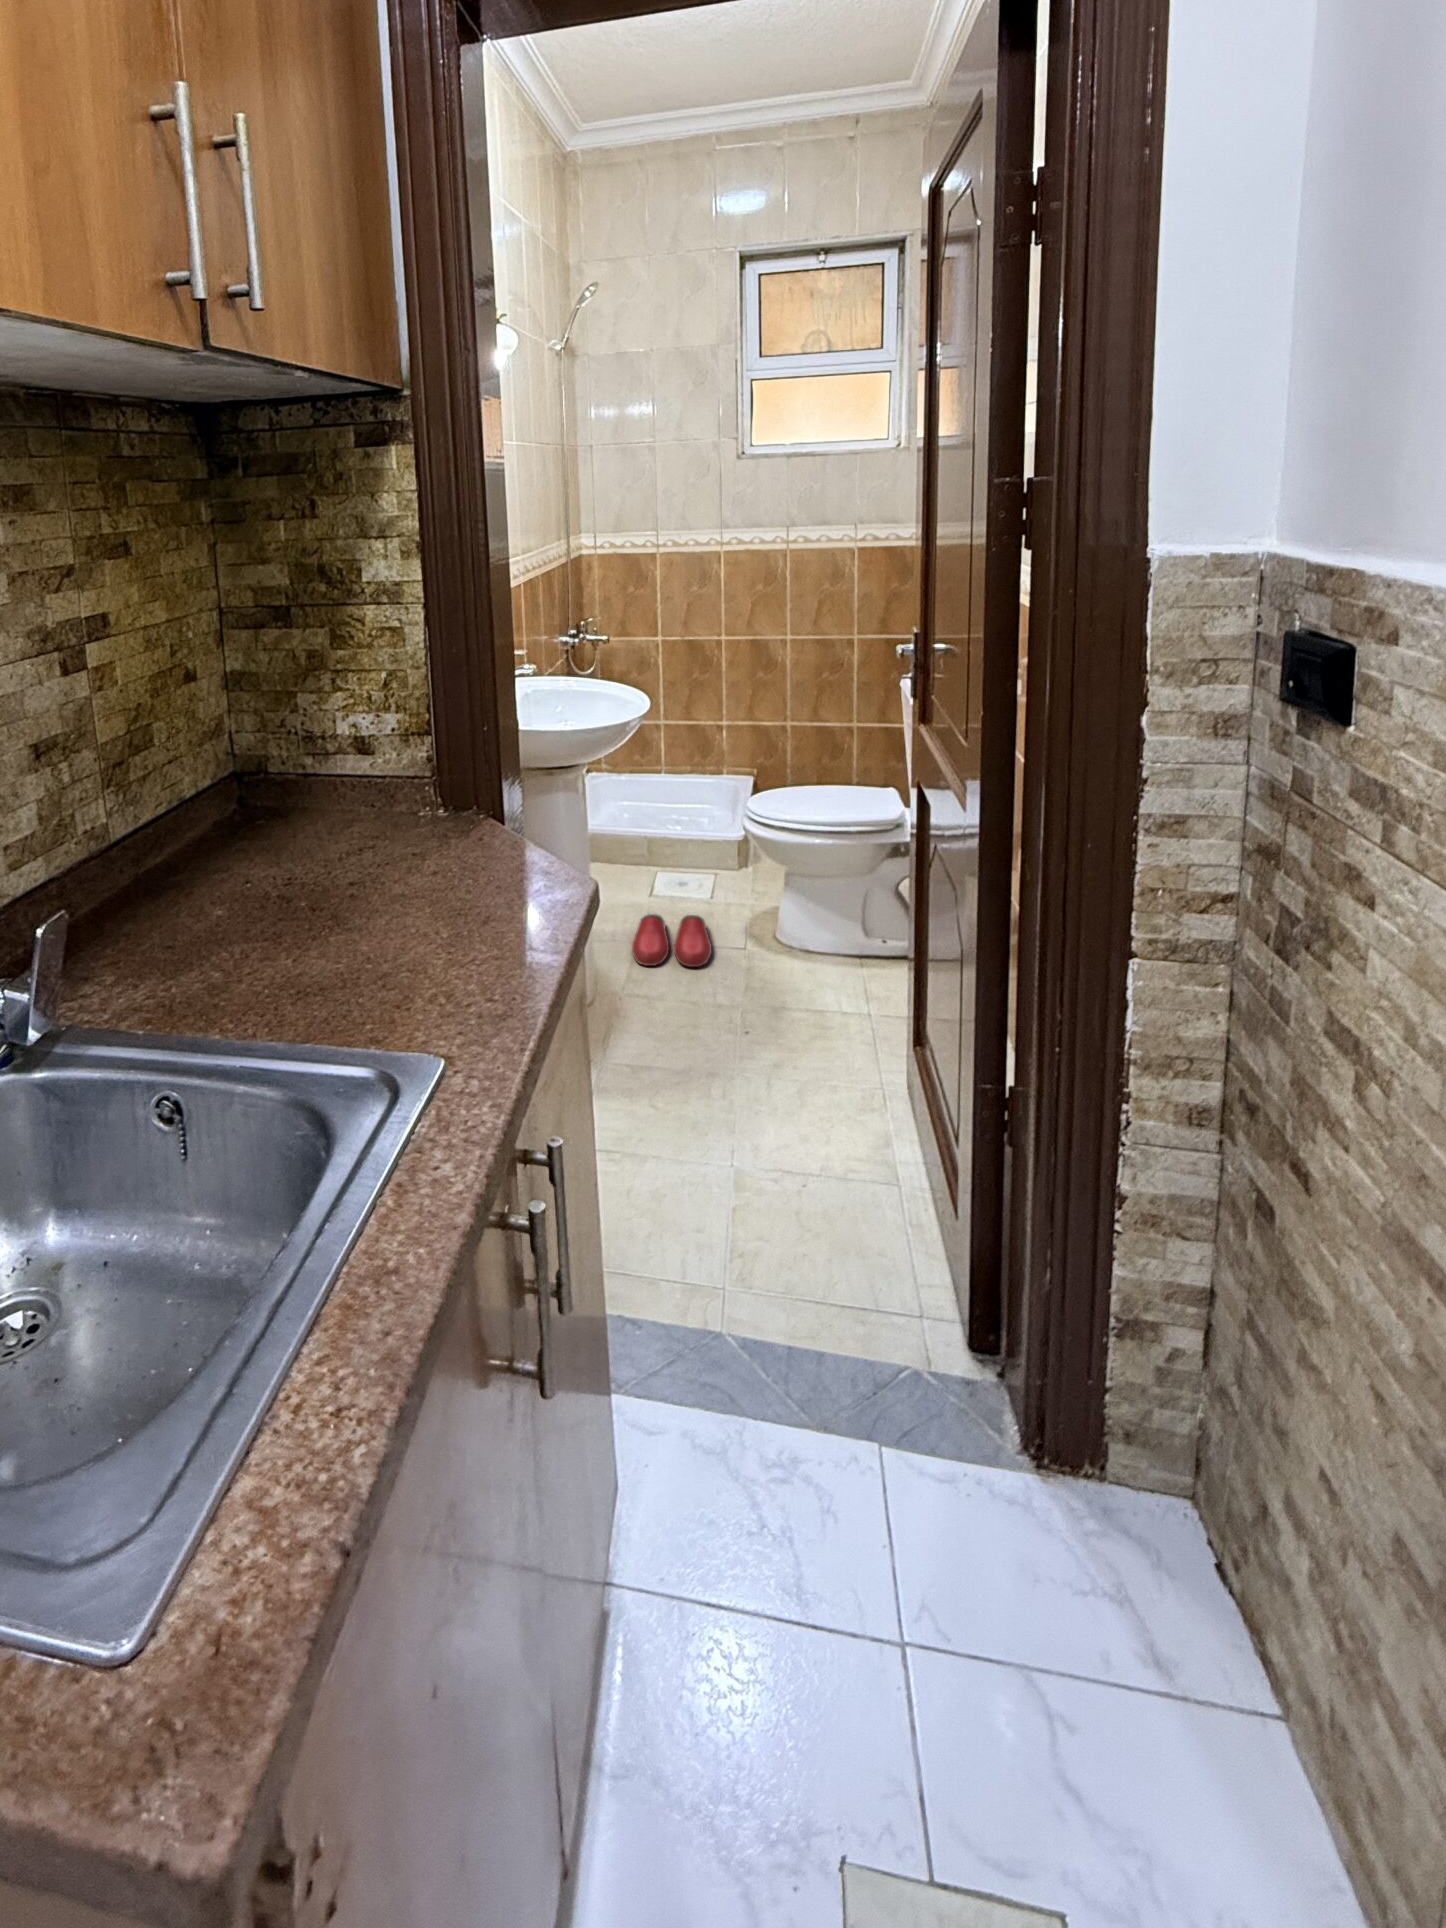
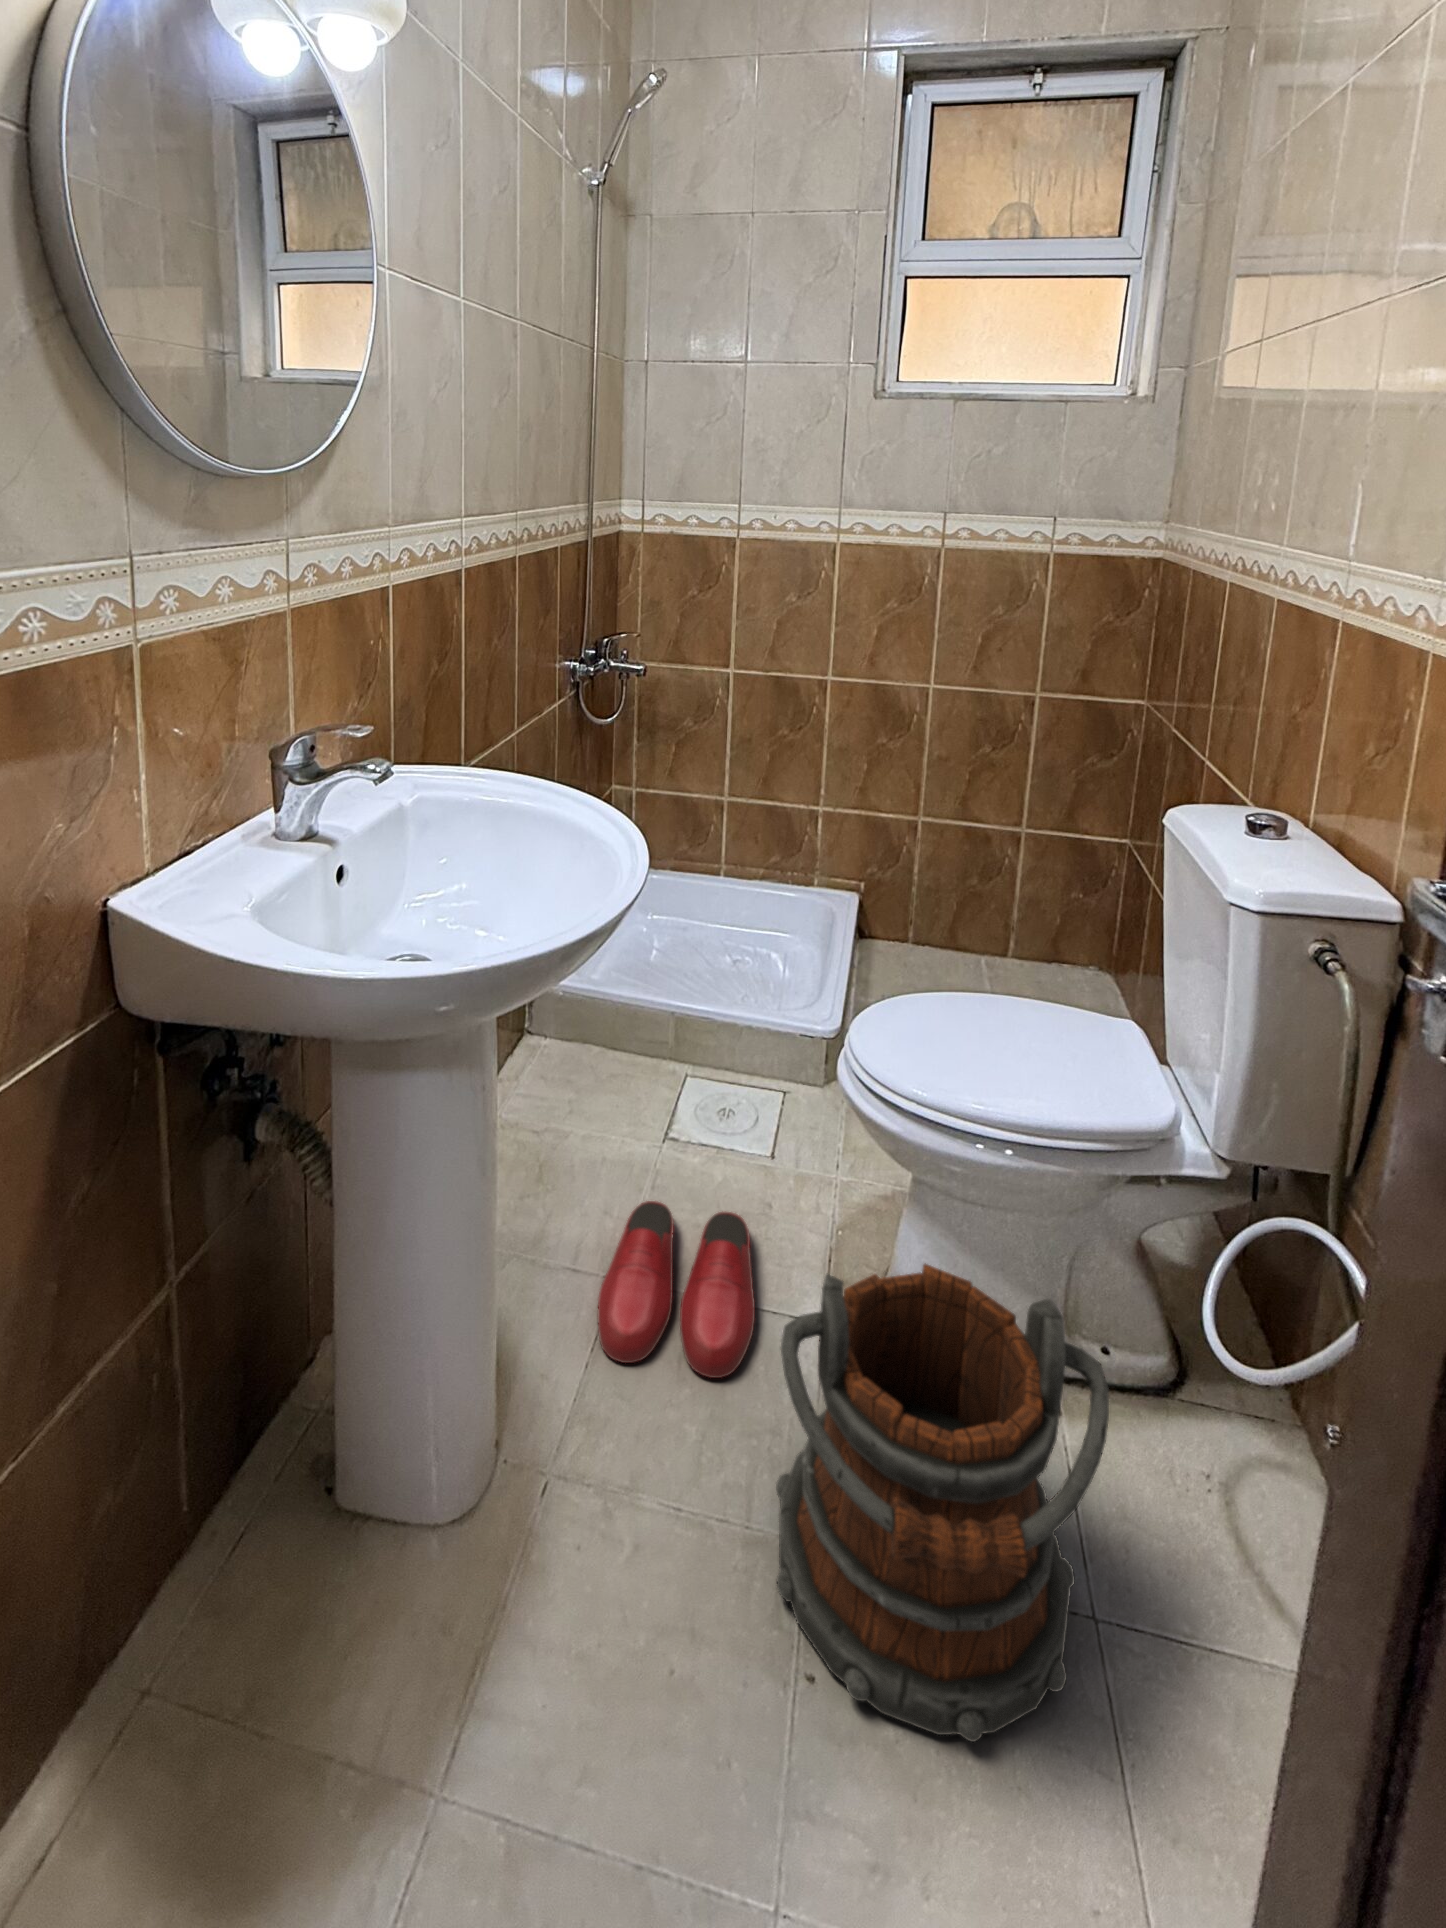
bucket: none [725,878,864,1041] -> present [776,1263,1109,1742]

